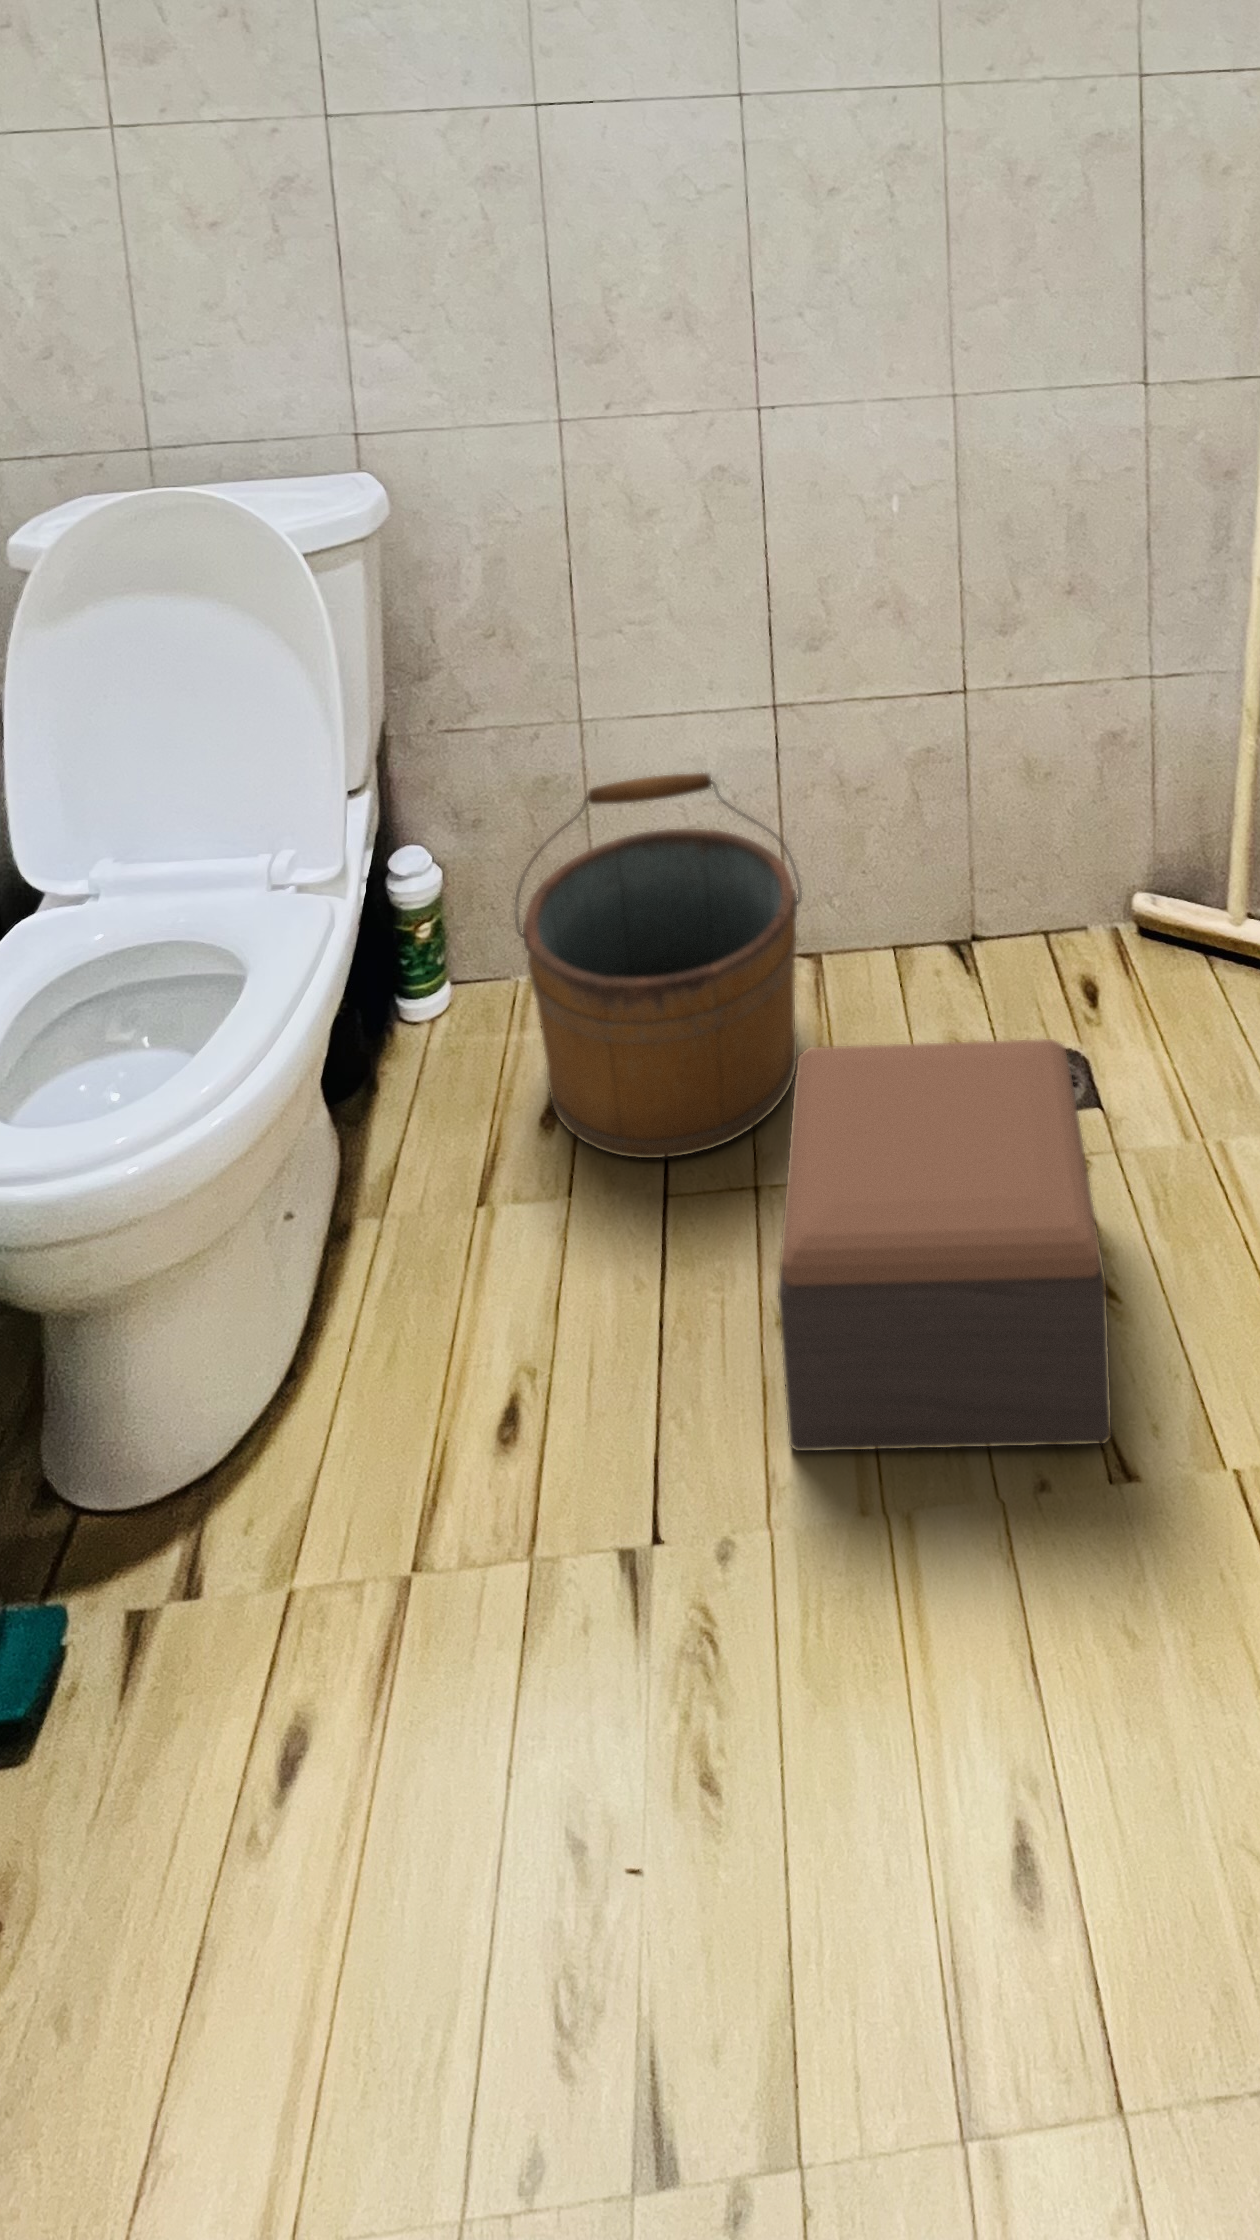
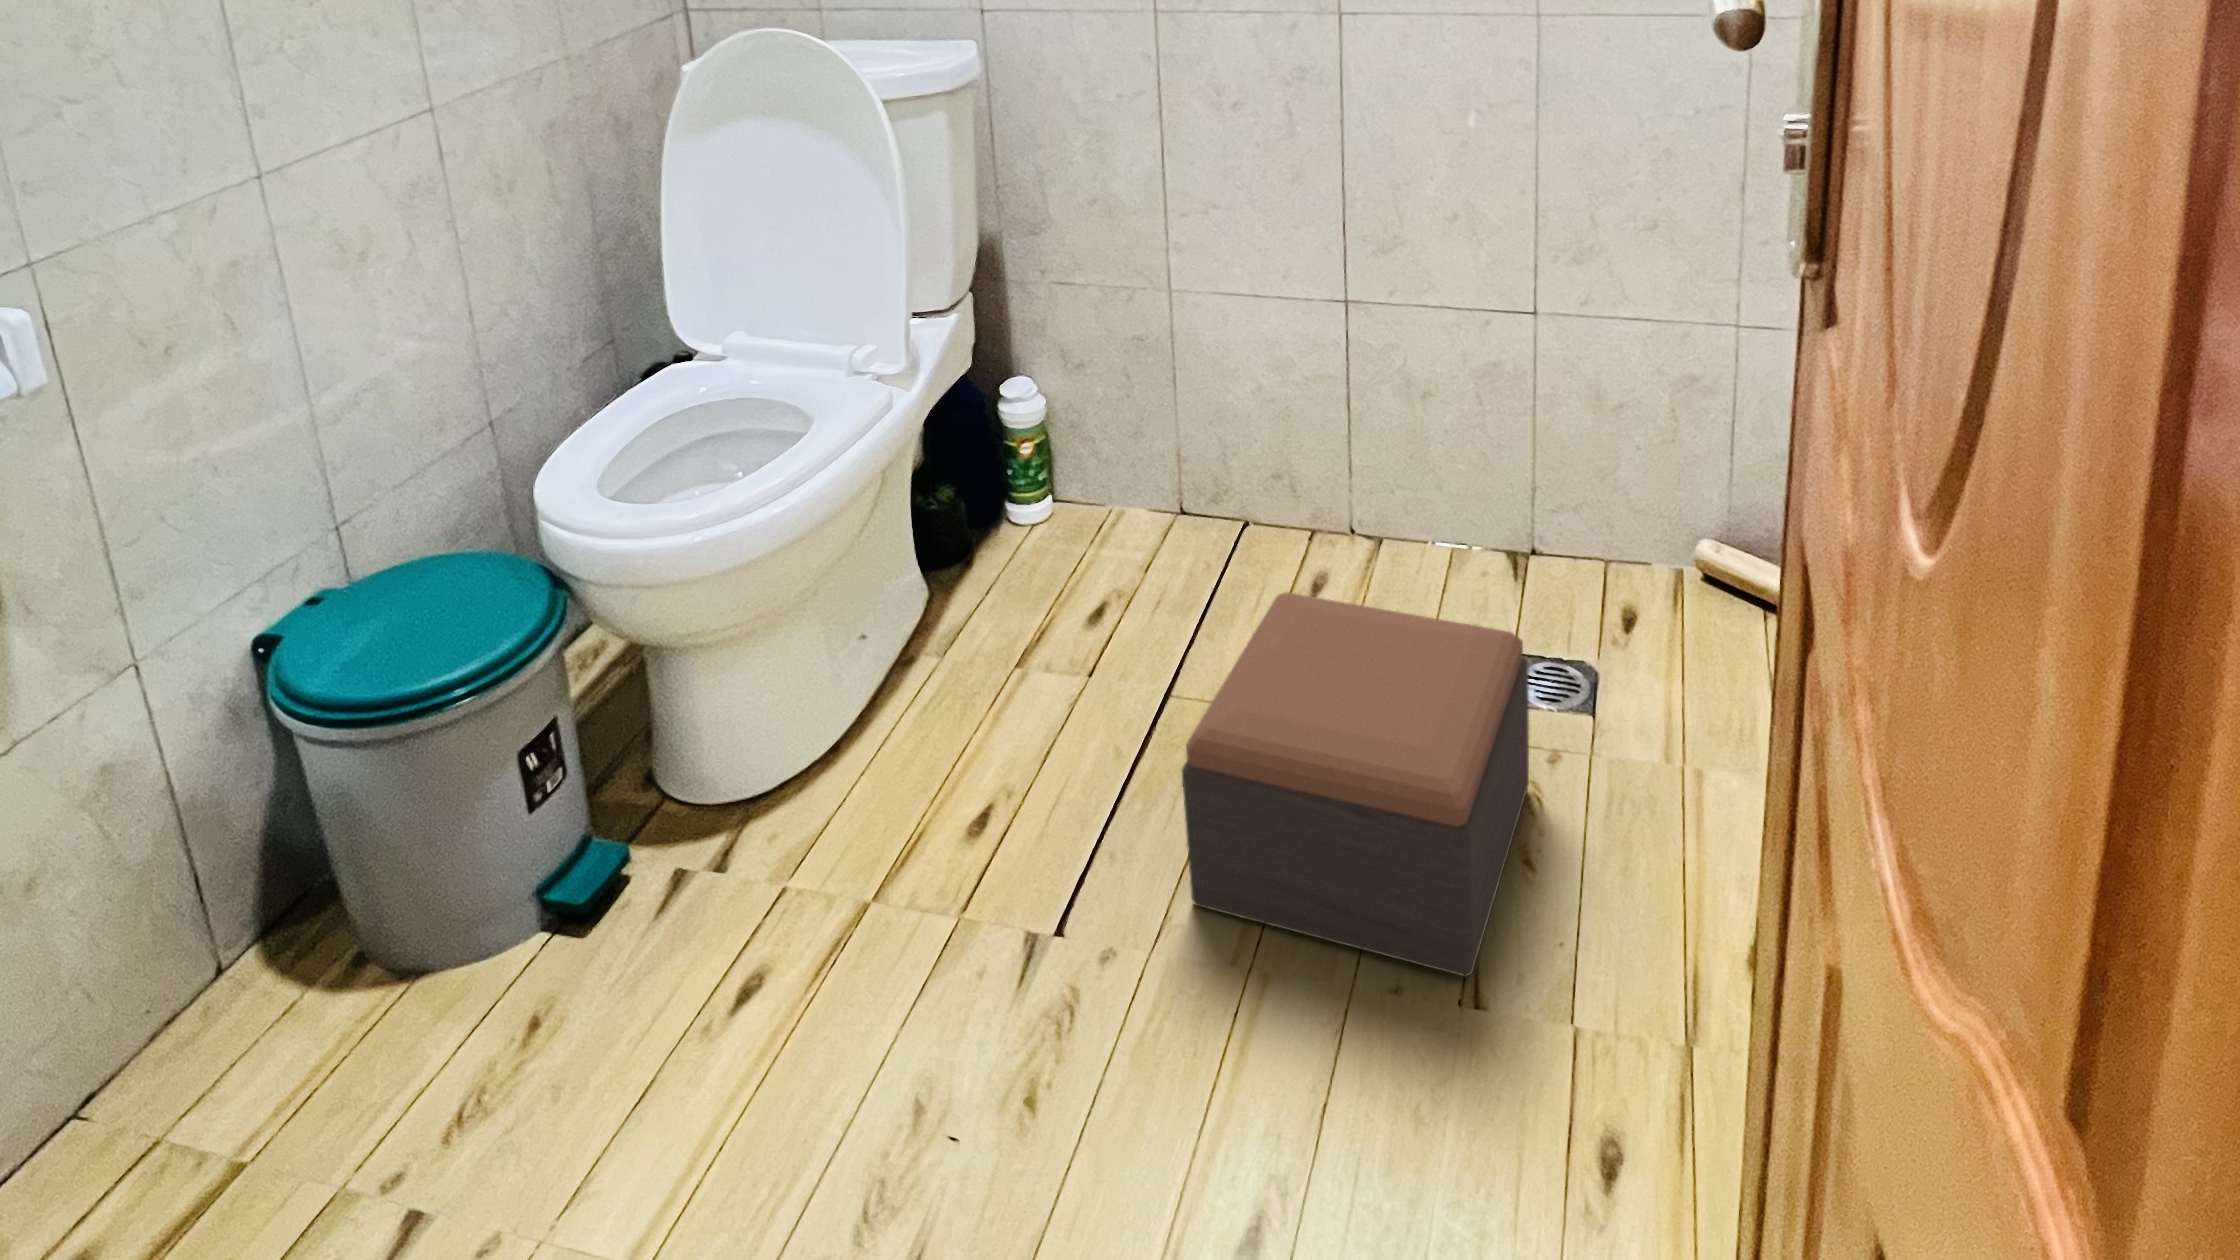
bucket: present [515,773,802,1158] -> none [1079,339,1333,668]

